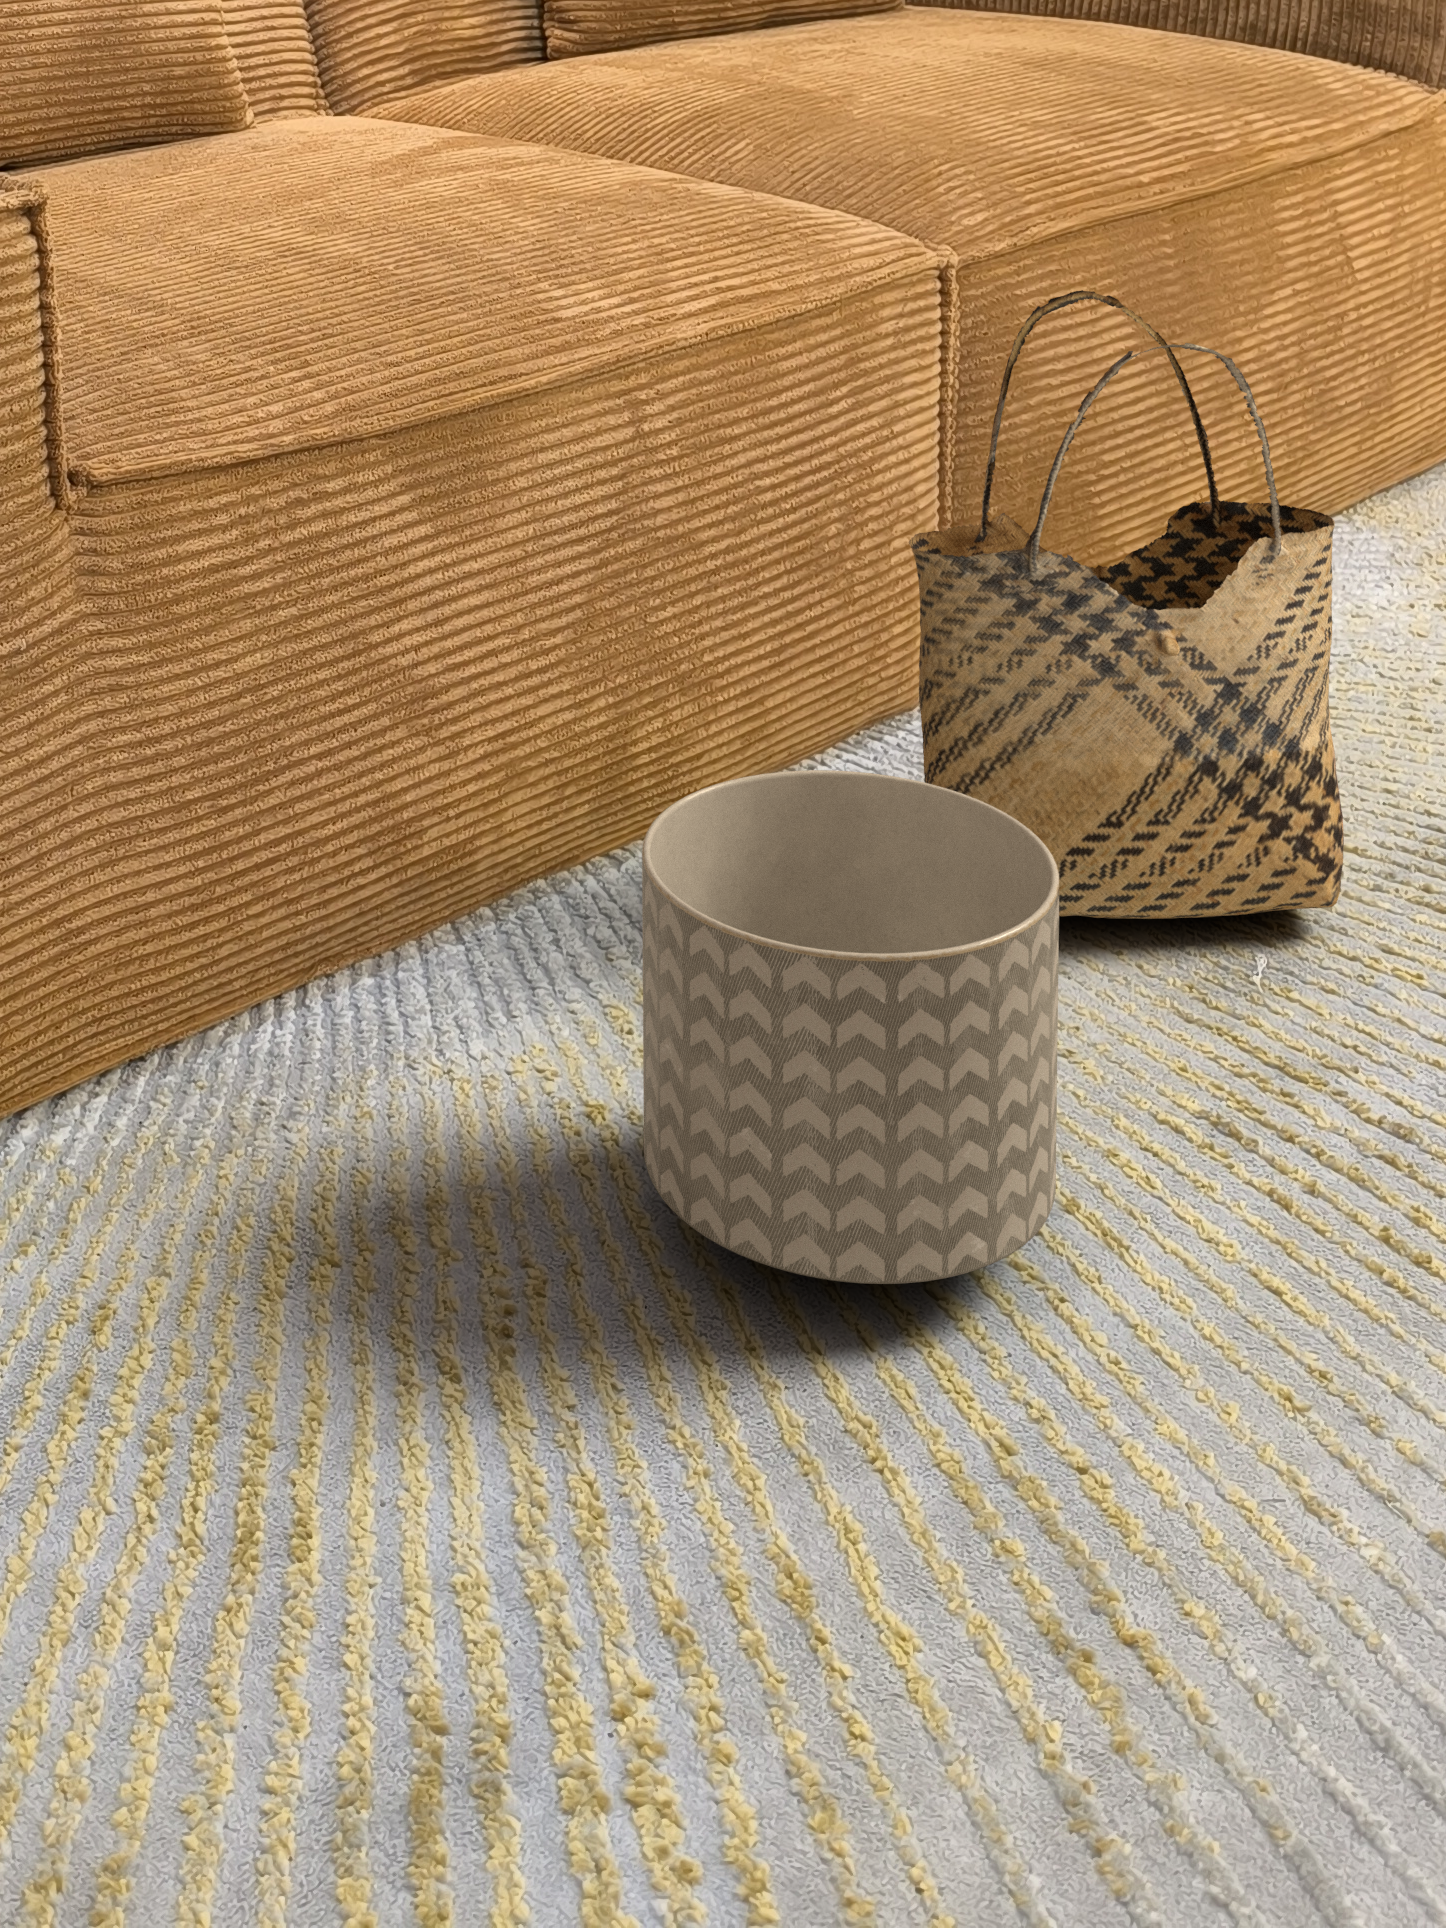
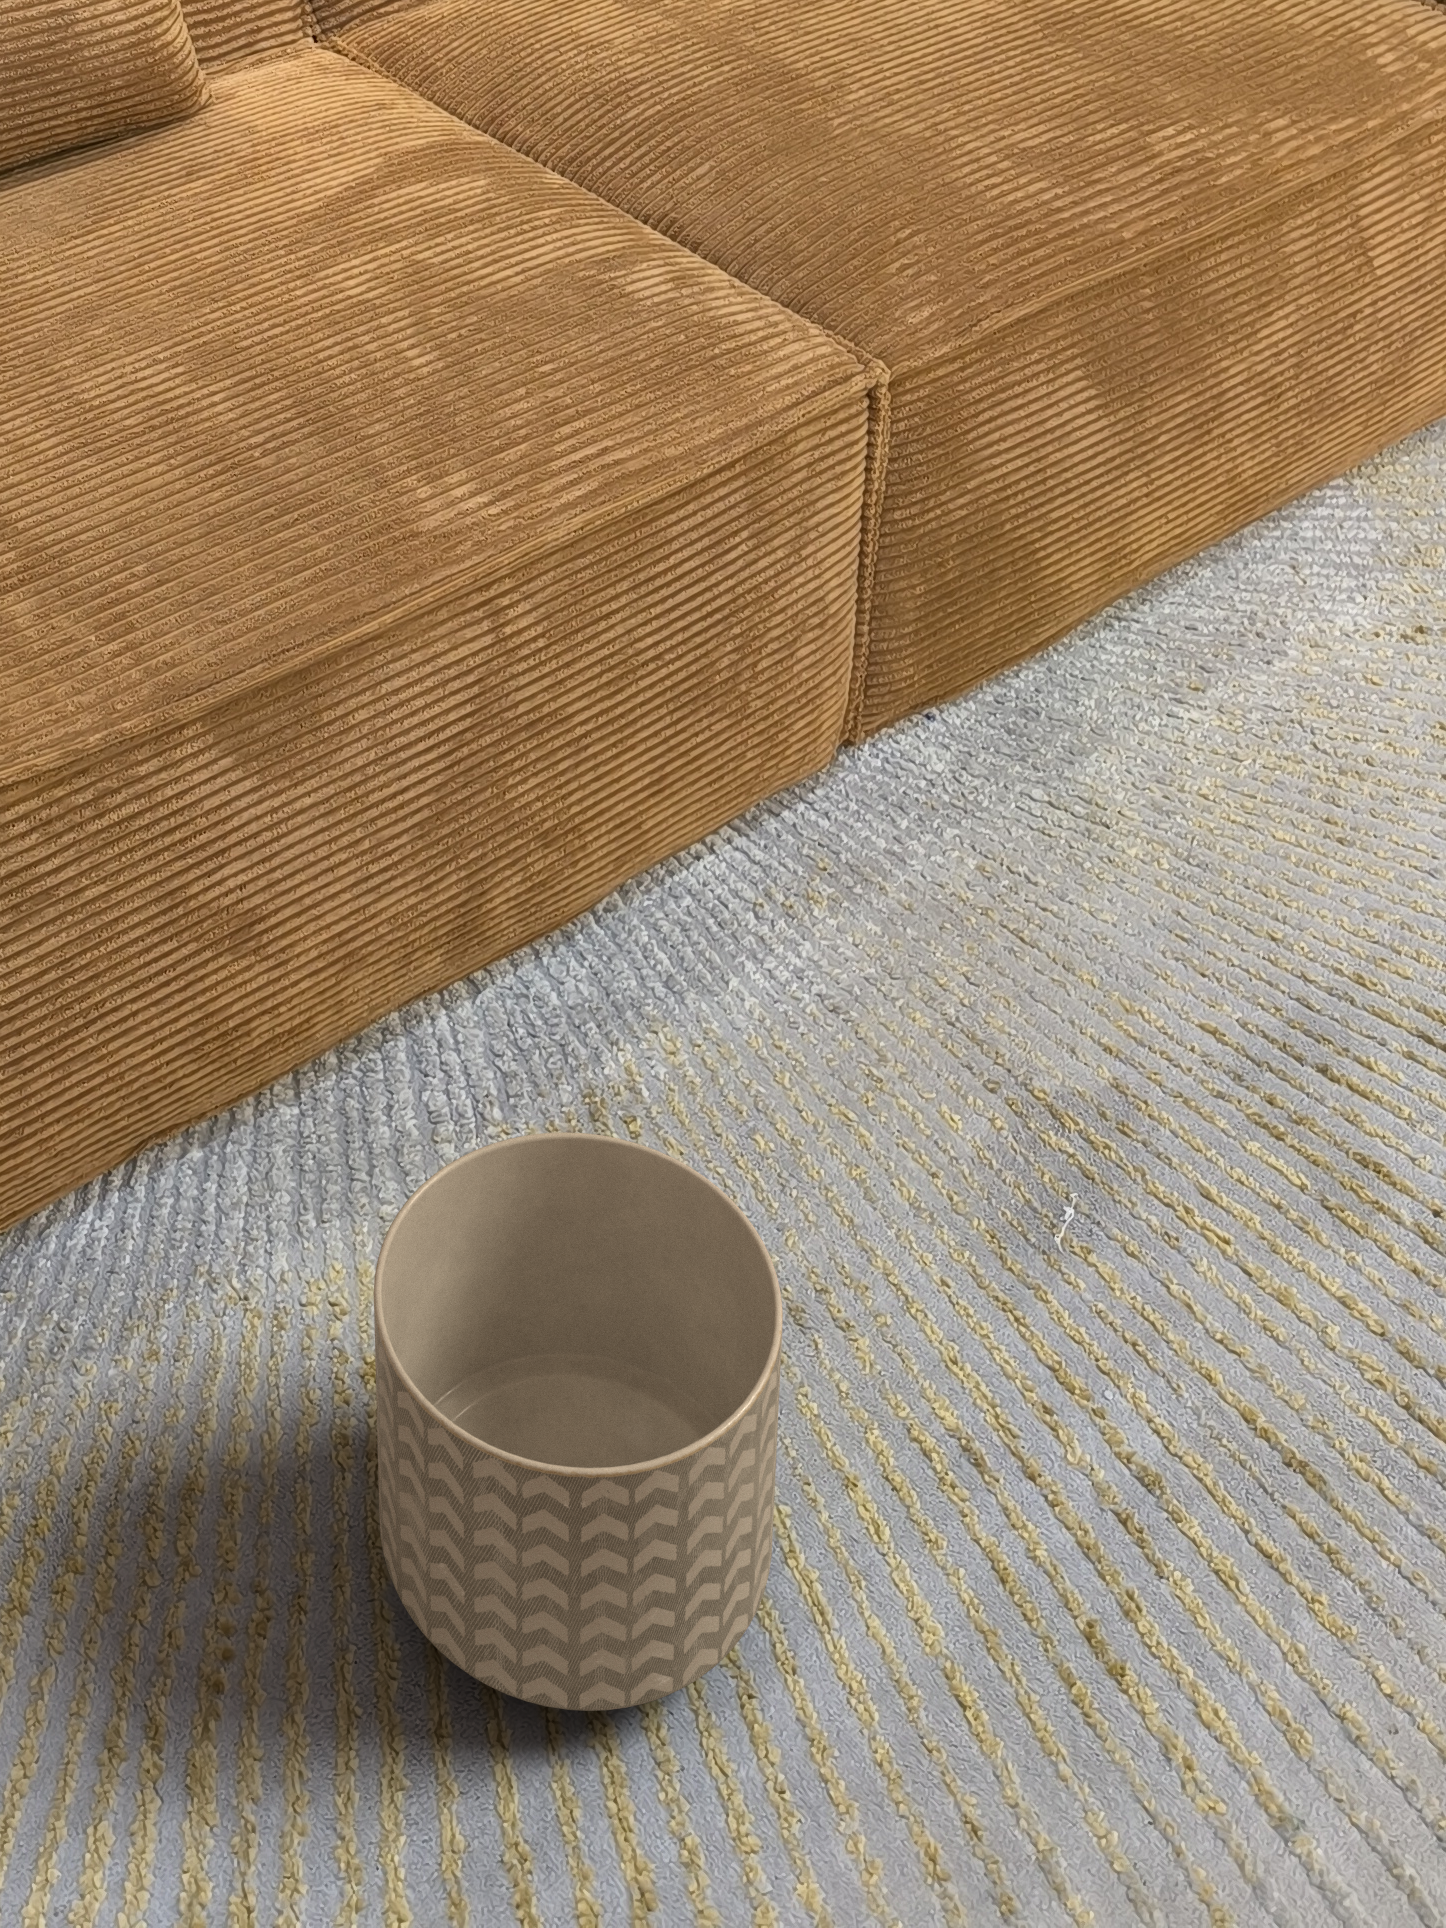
woven basket: present [909,290,1344,919] -> none [754,522,1209,1148]

